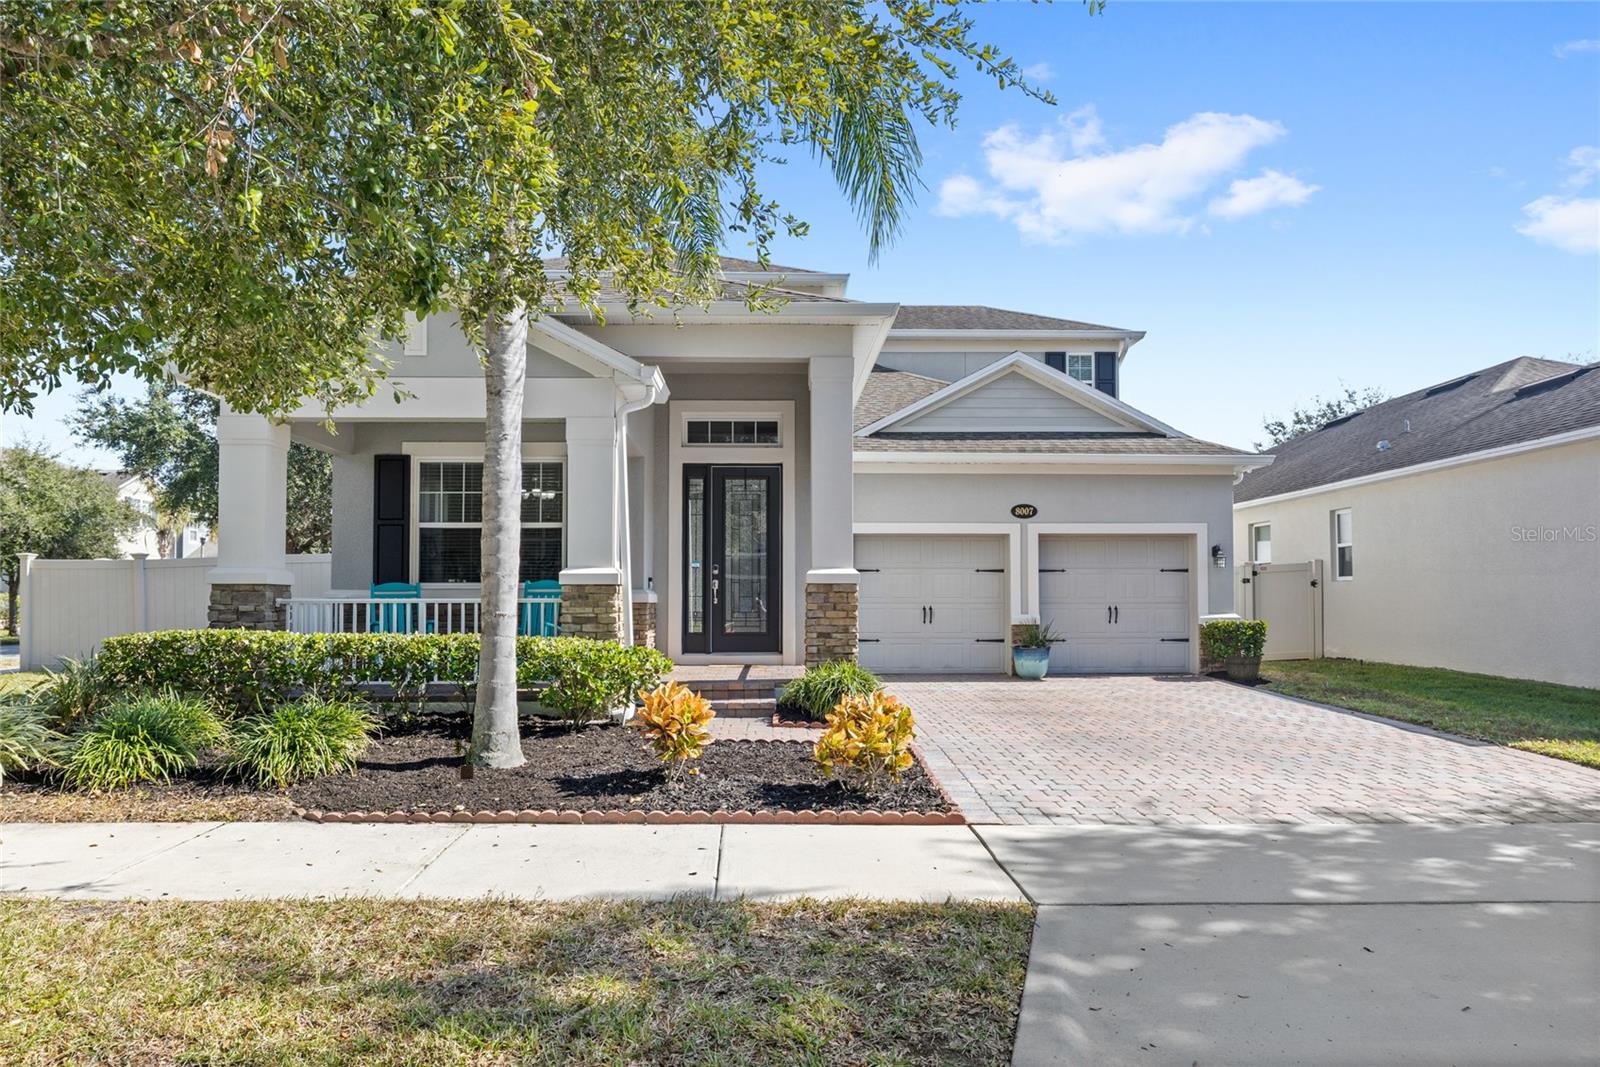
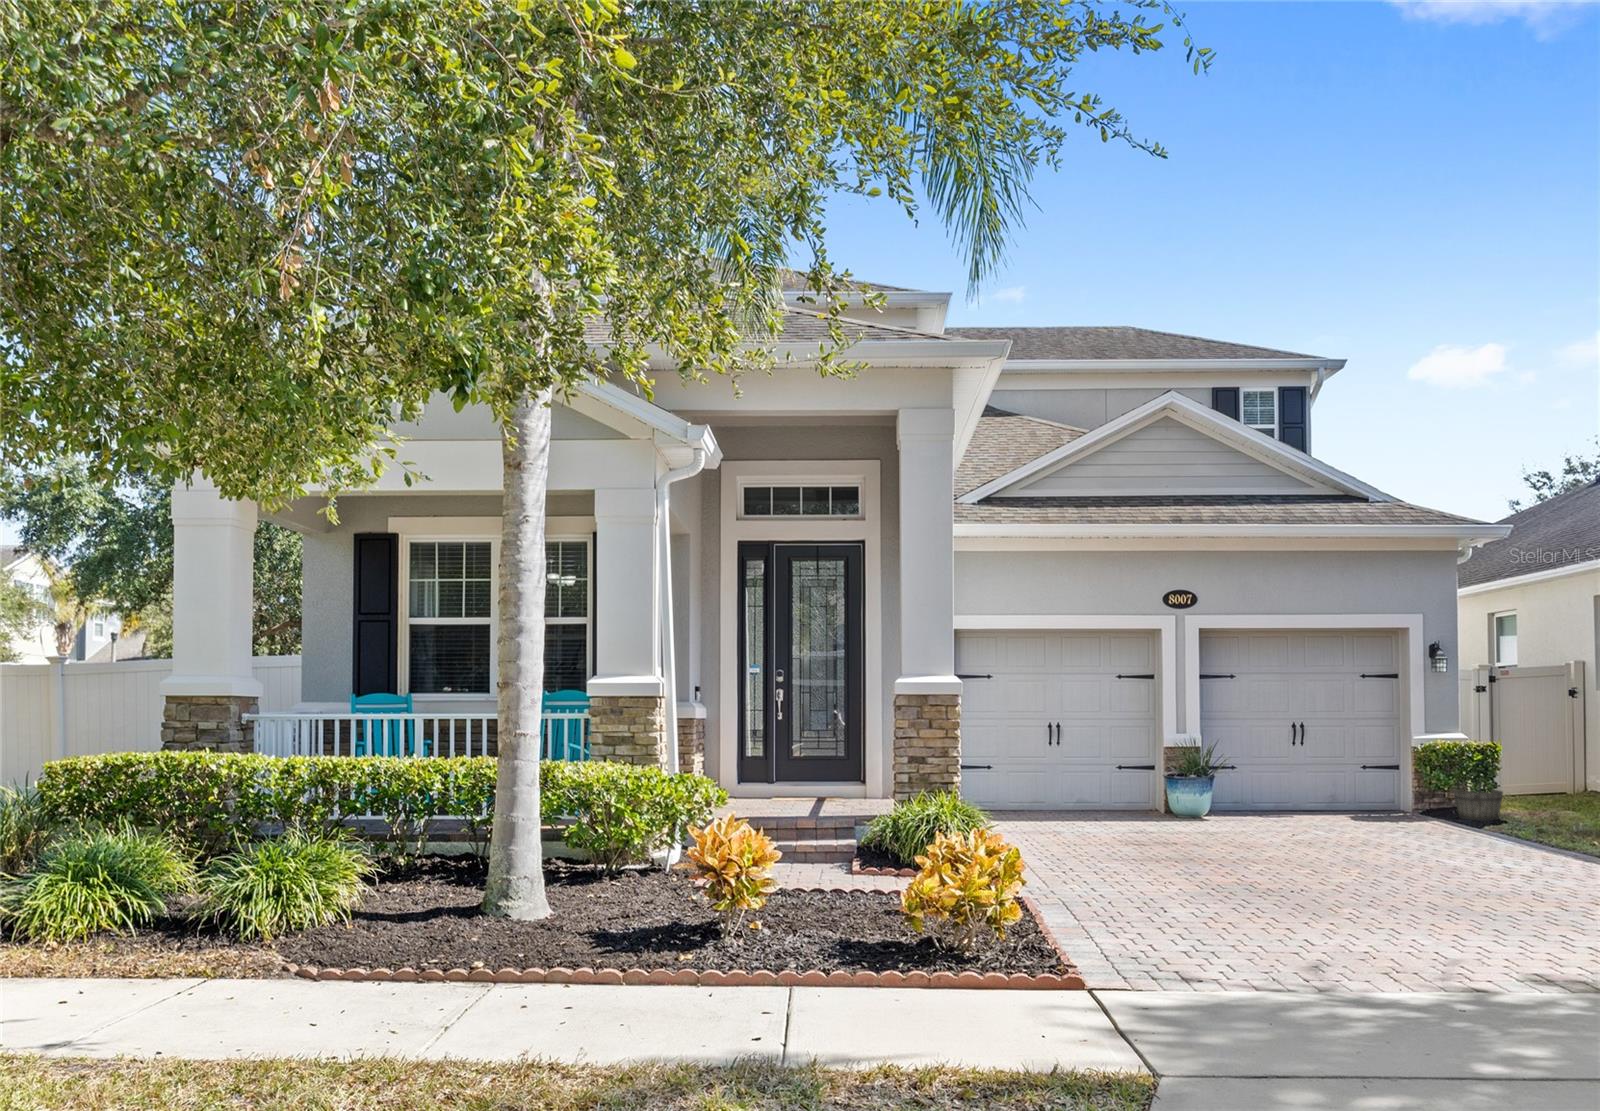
decorative plant: present [454,739,473,779] -> none [465,882,489,933]

